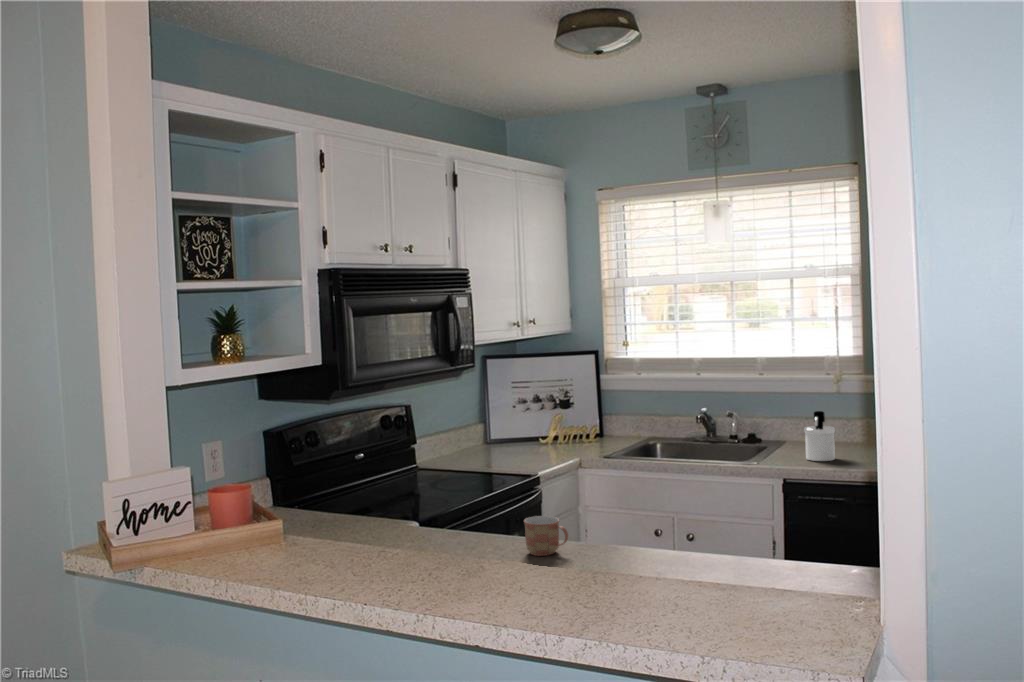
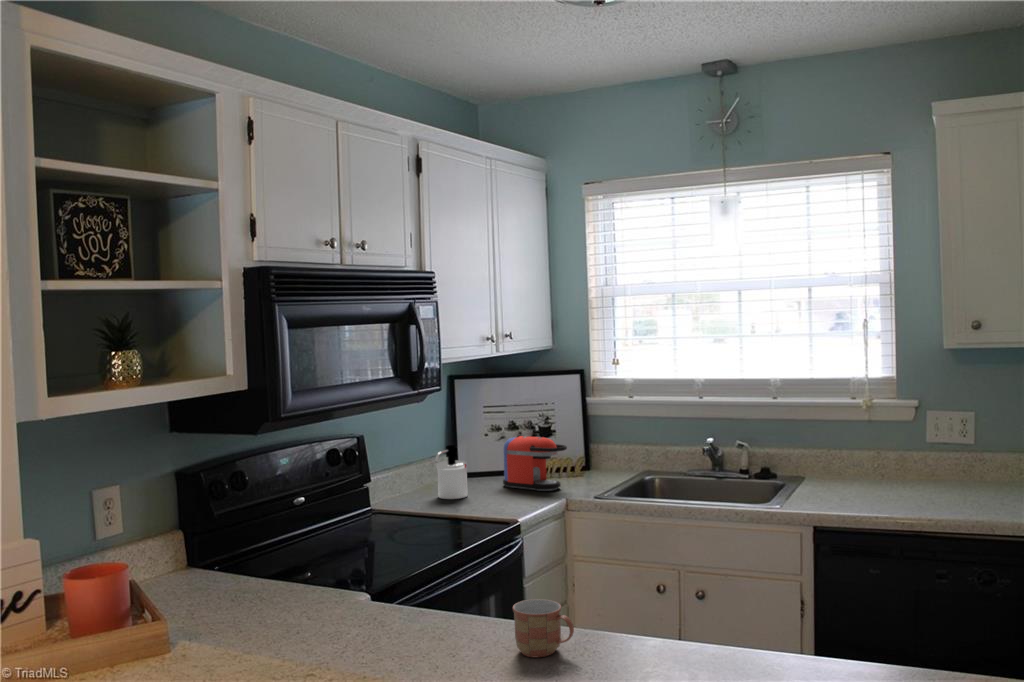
coffee maker: none [528,407,581,453] -> present [503,436,567,491]
soap dispenser: present [804,411,835,461] -> present [435,445,468,499]

